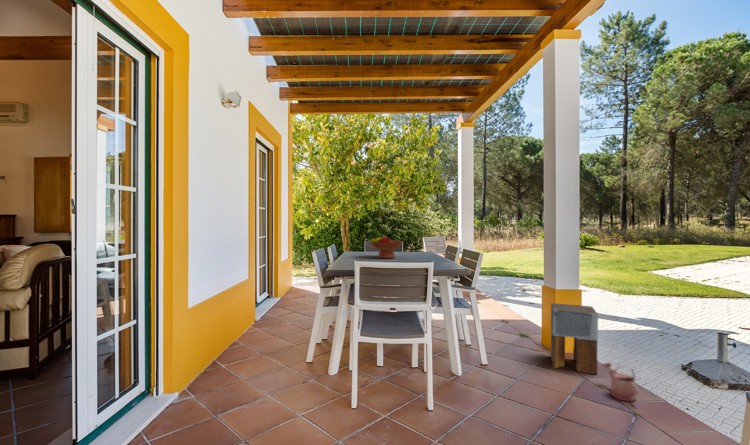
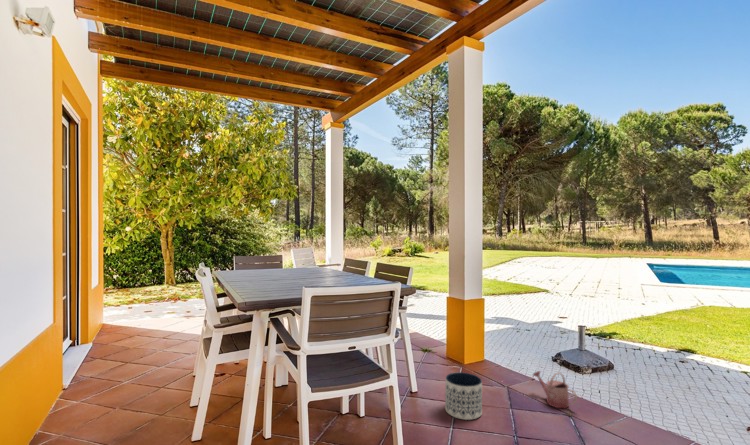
fruit bowl: present [370,236,403,258] -> none [266,249,311,279]
stool: present [551,303,598,374] -> none [468,315,520,385]
planter: none [498,348,532,388] -> present [445,372,482,420]

